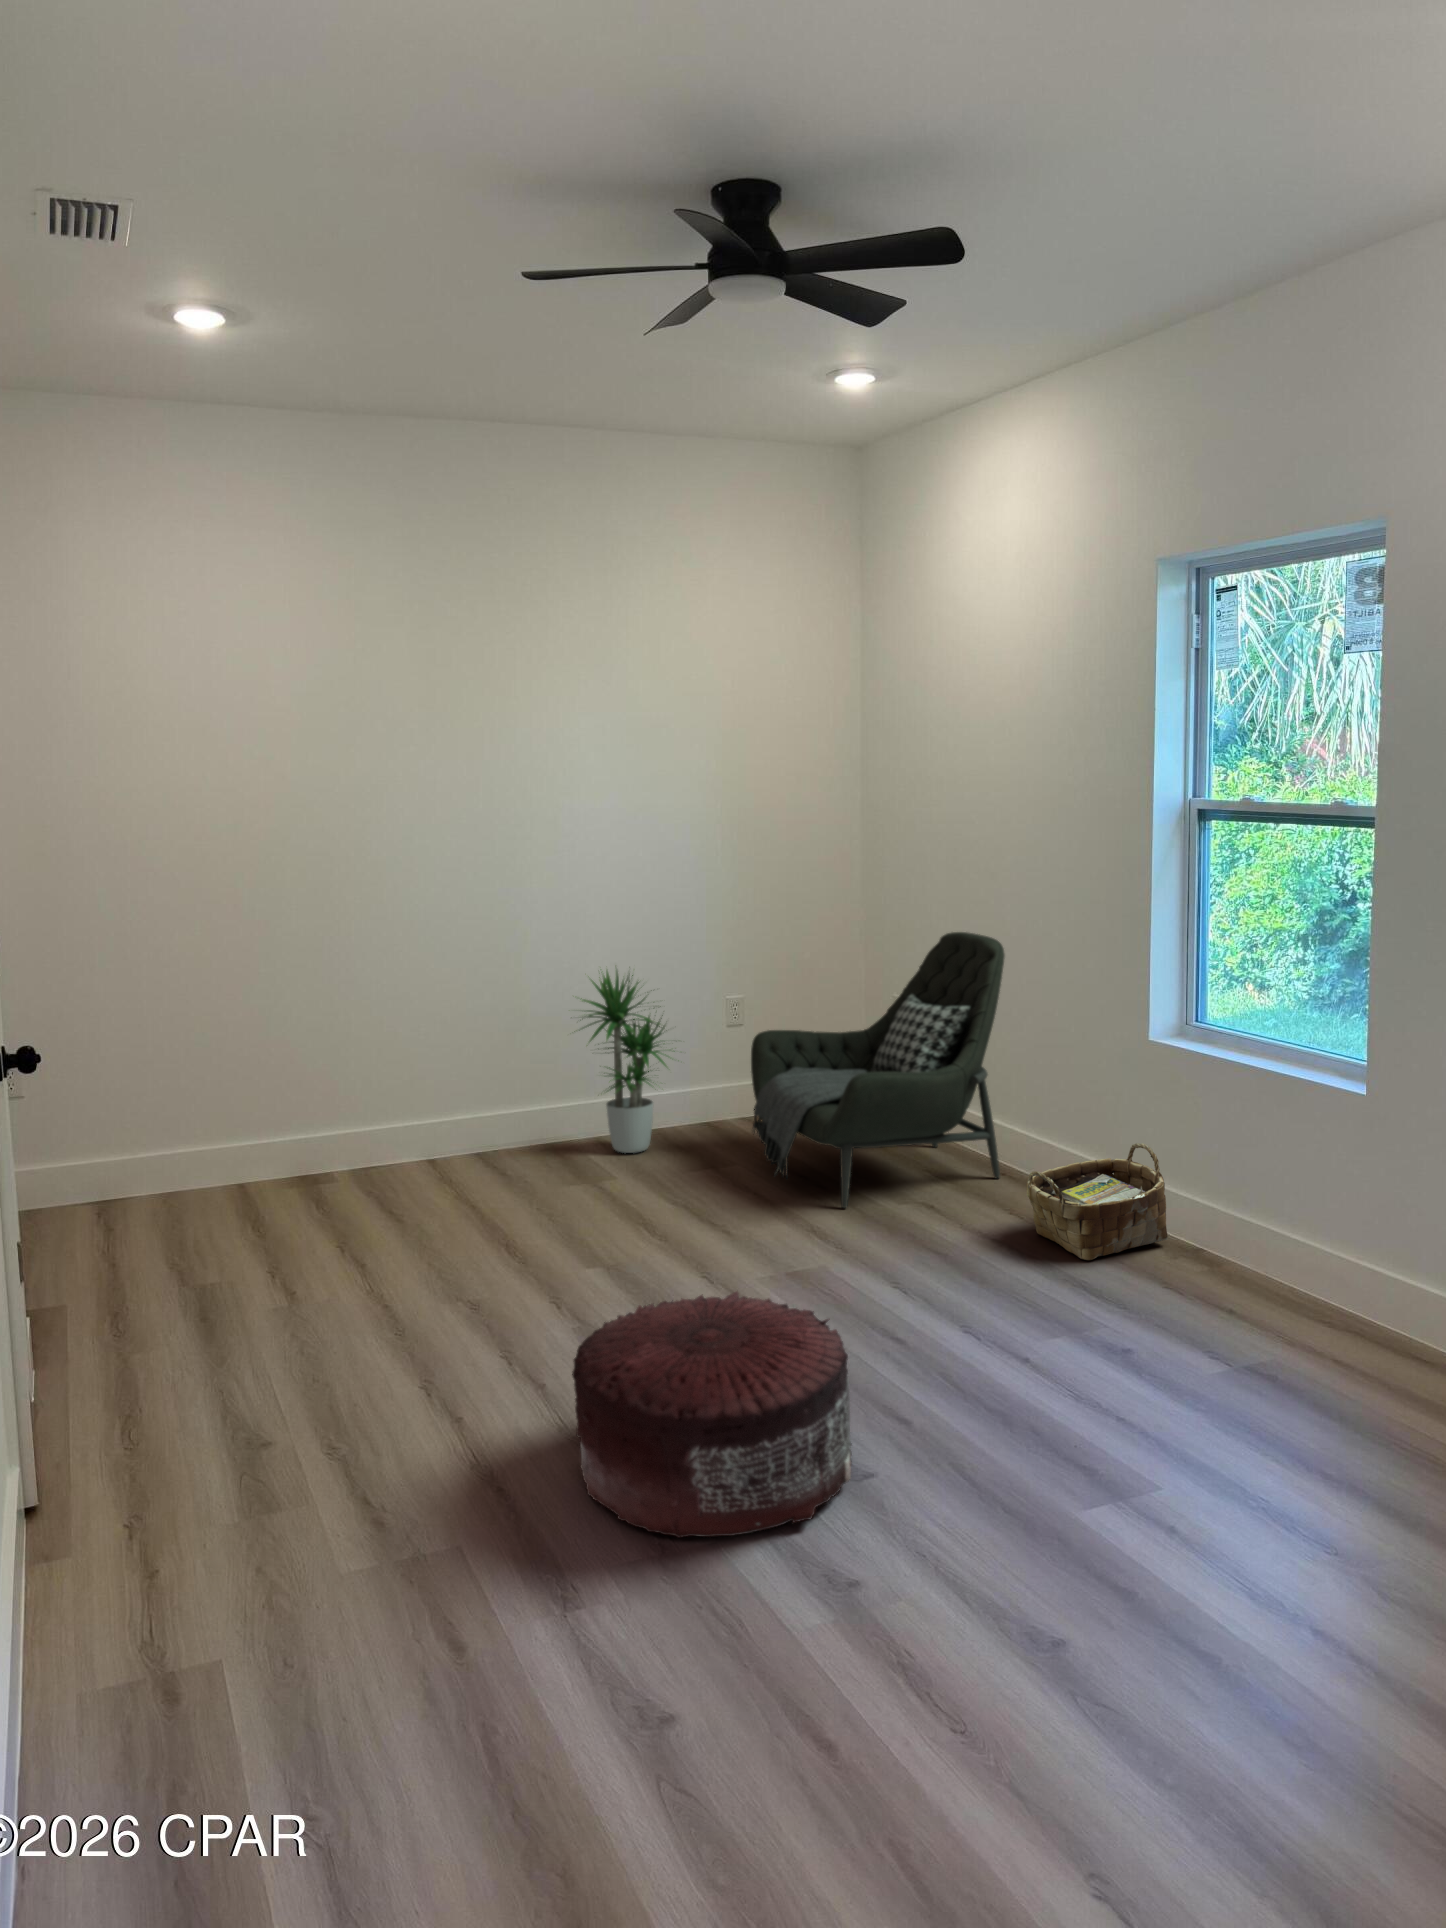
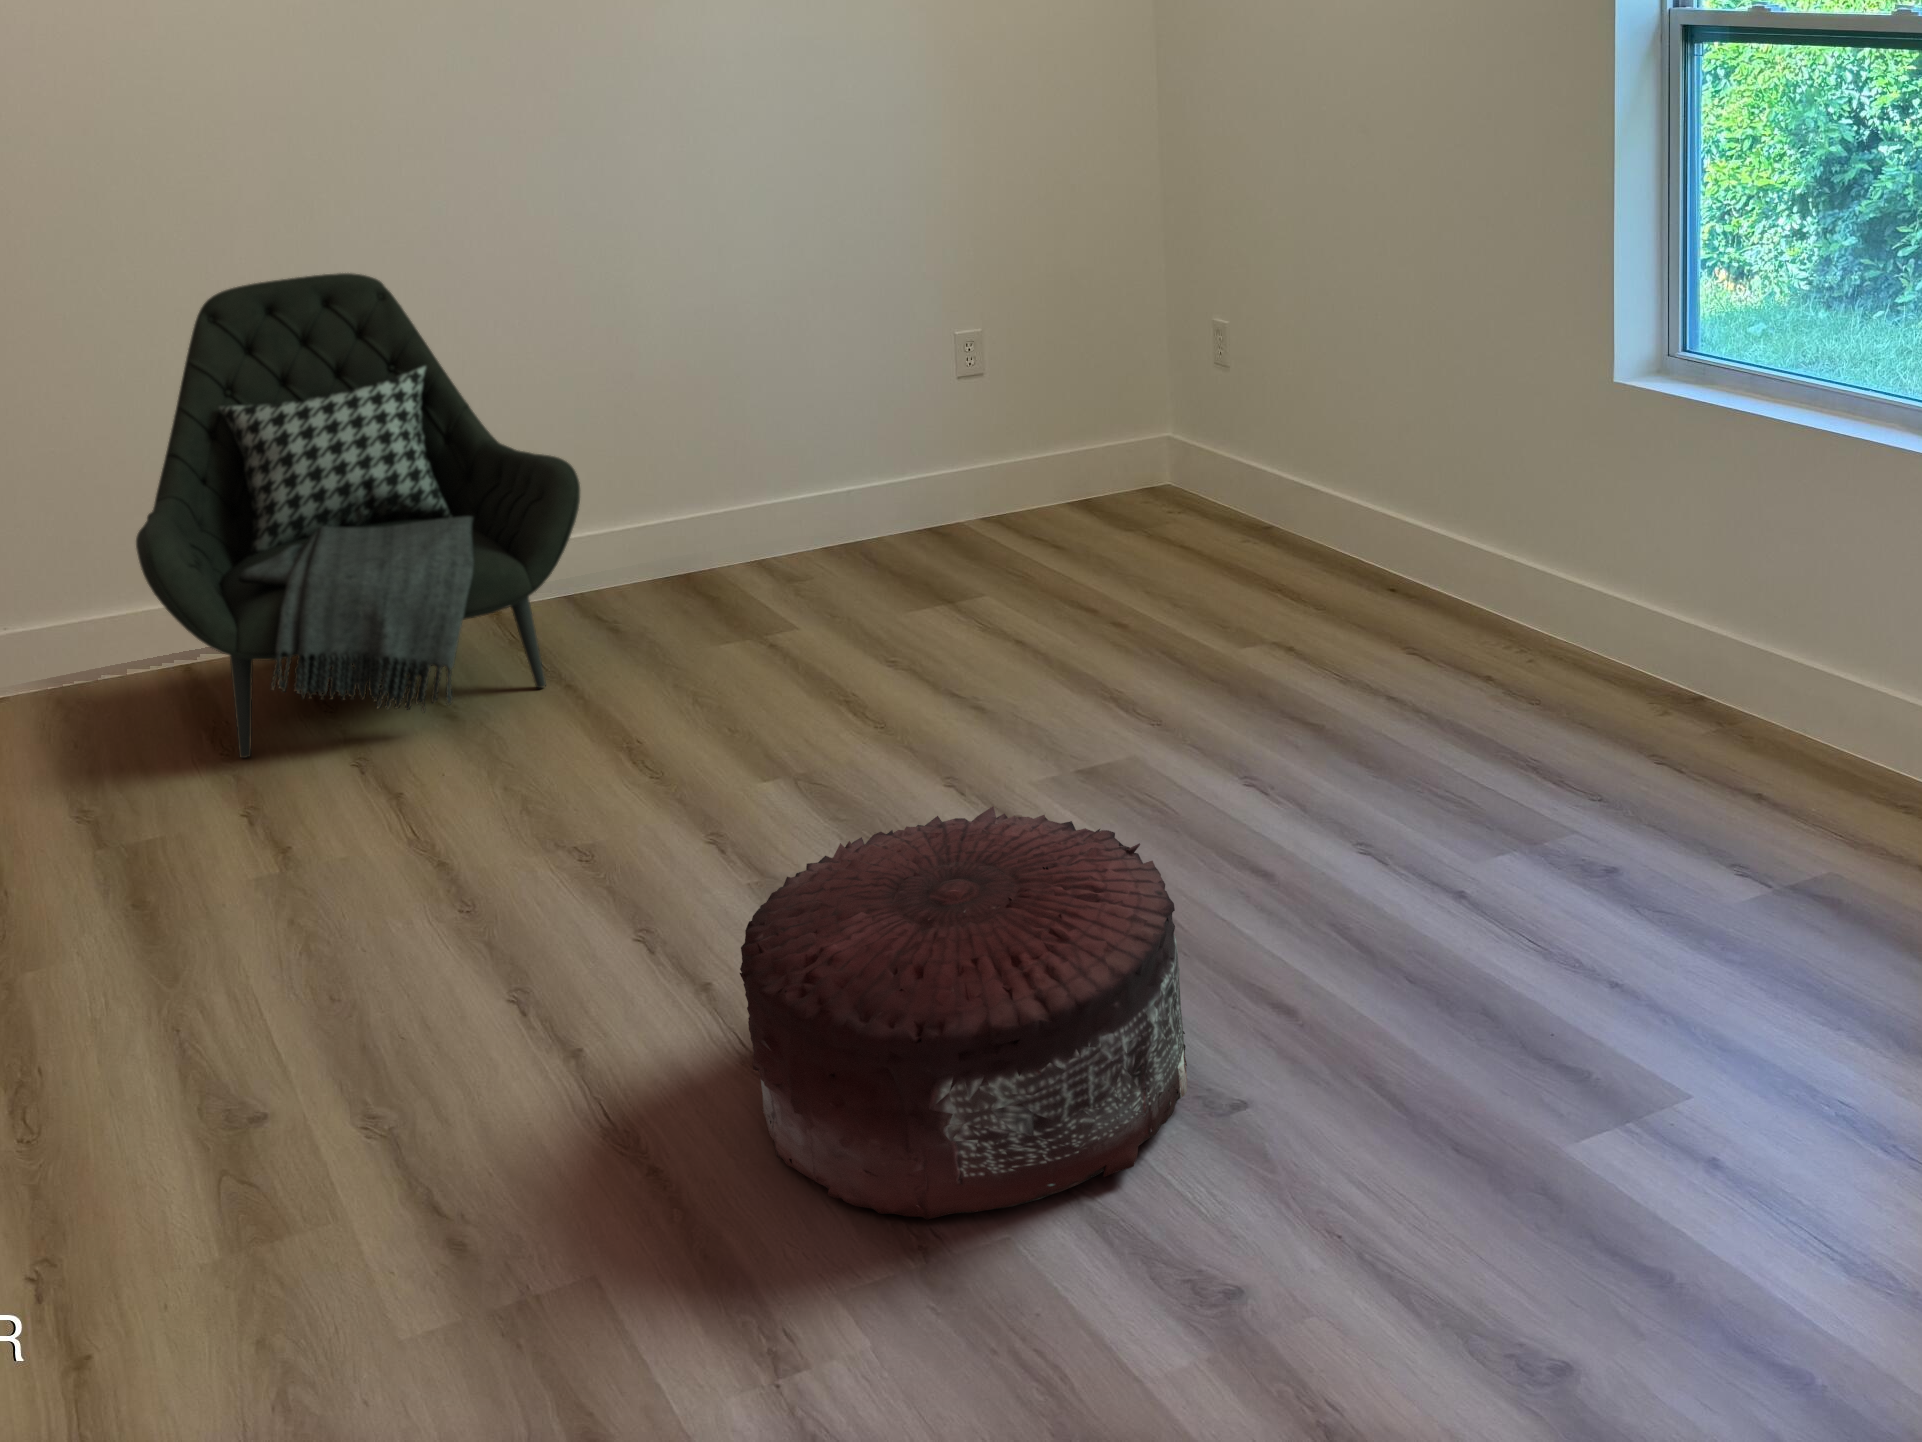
armchair: present [751,932,1005,1208] -> present [136,273,580,758]
potted plant: present [574,970,679,1153] -> none [691,275,884,564]
woven basket: present [1027,1143,1167,1260] -> none [1408,511,1614,691]

